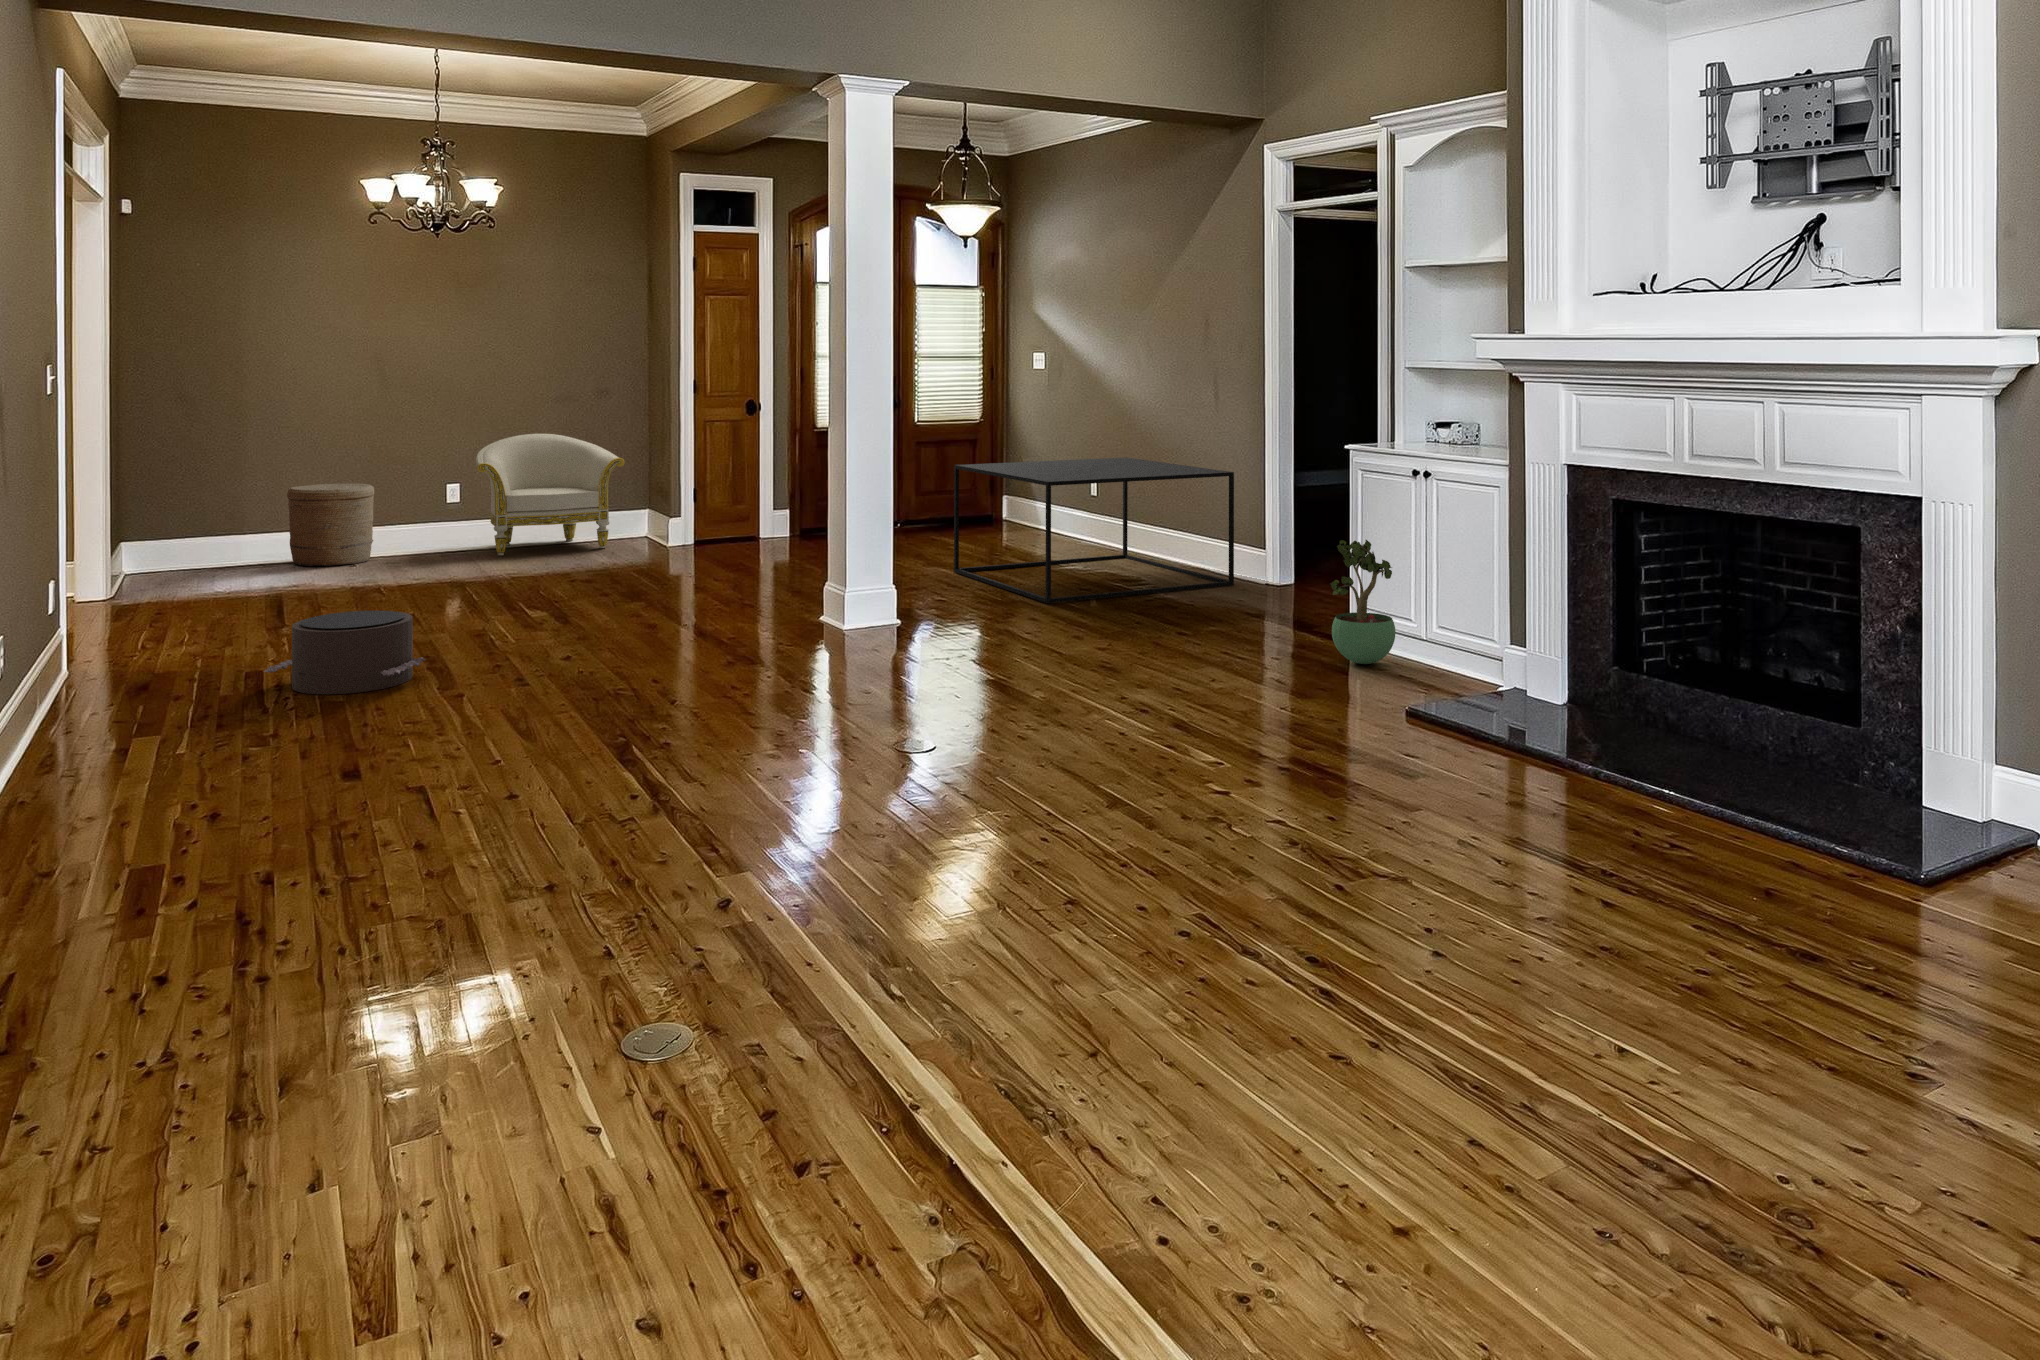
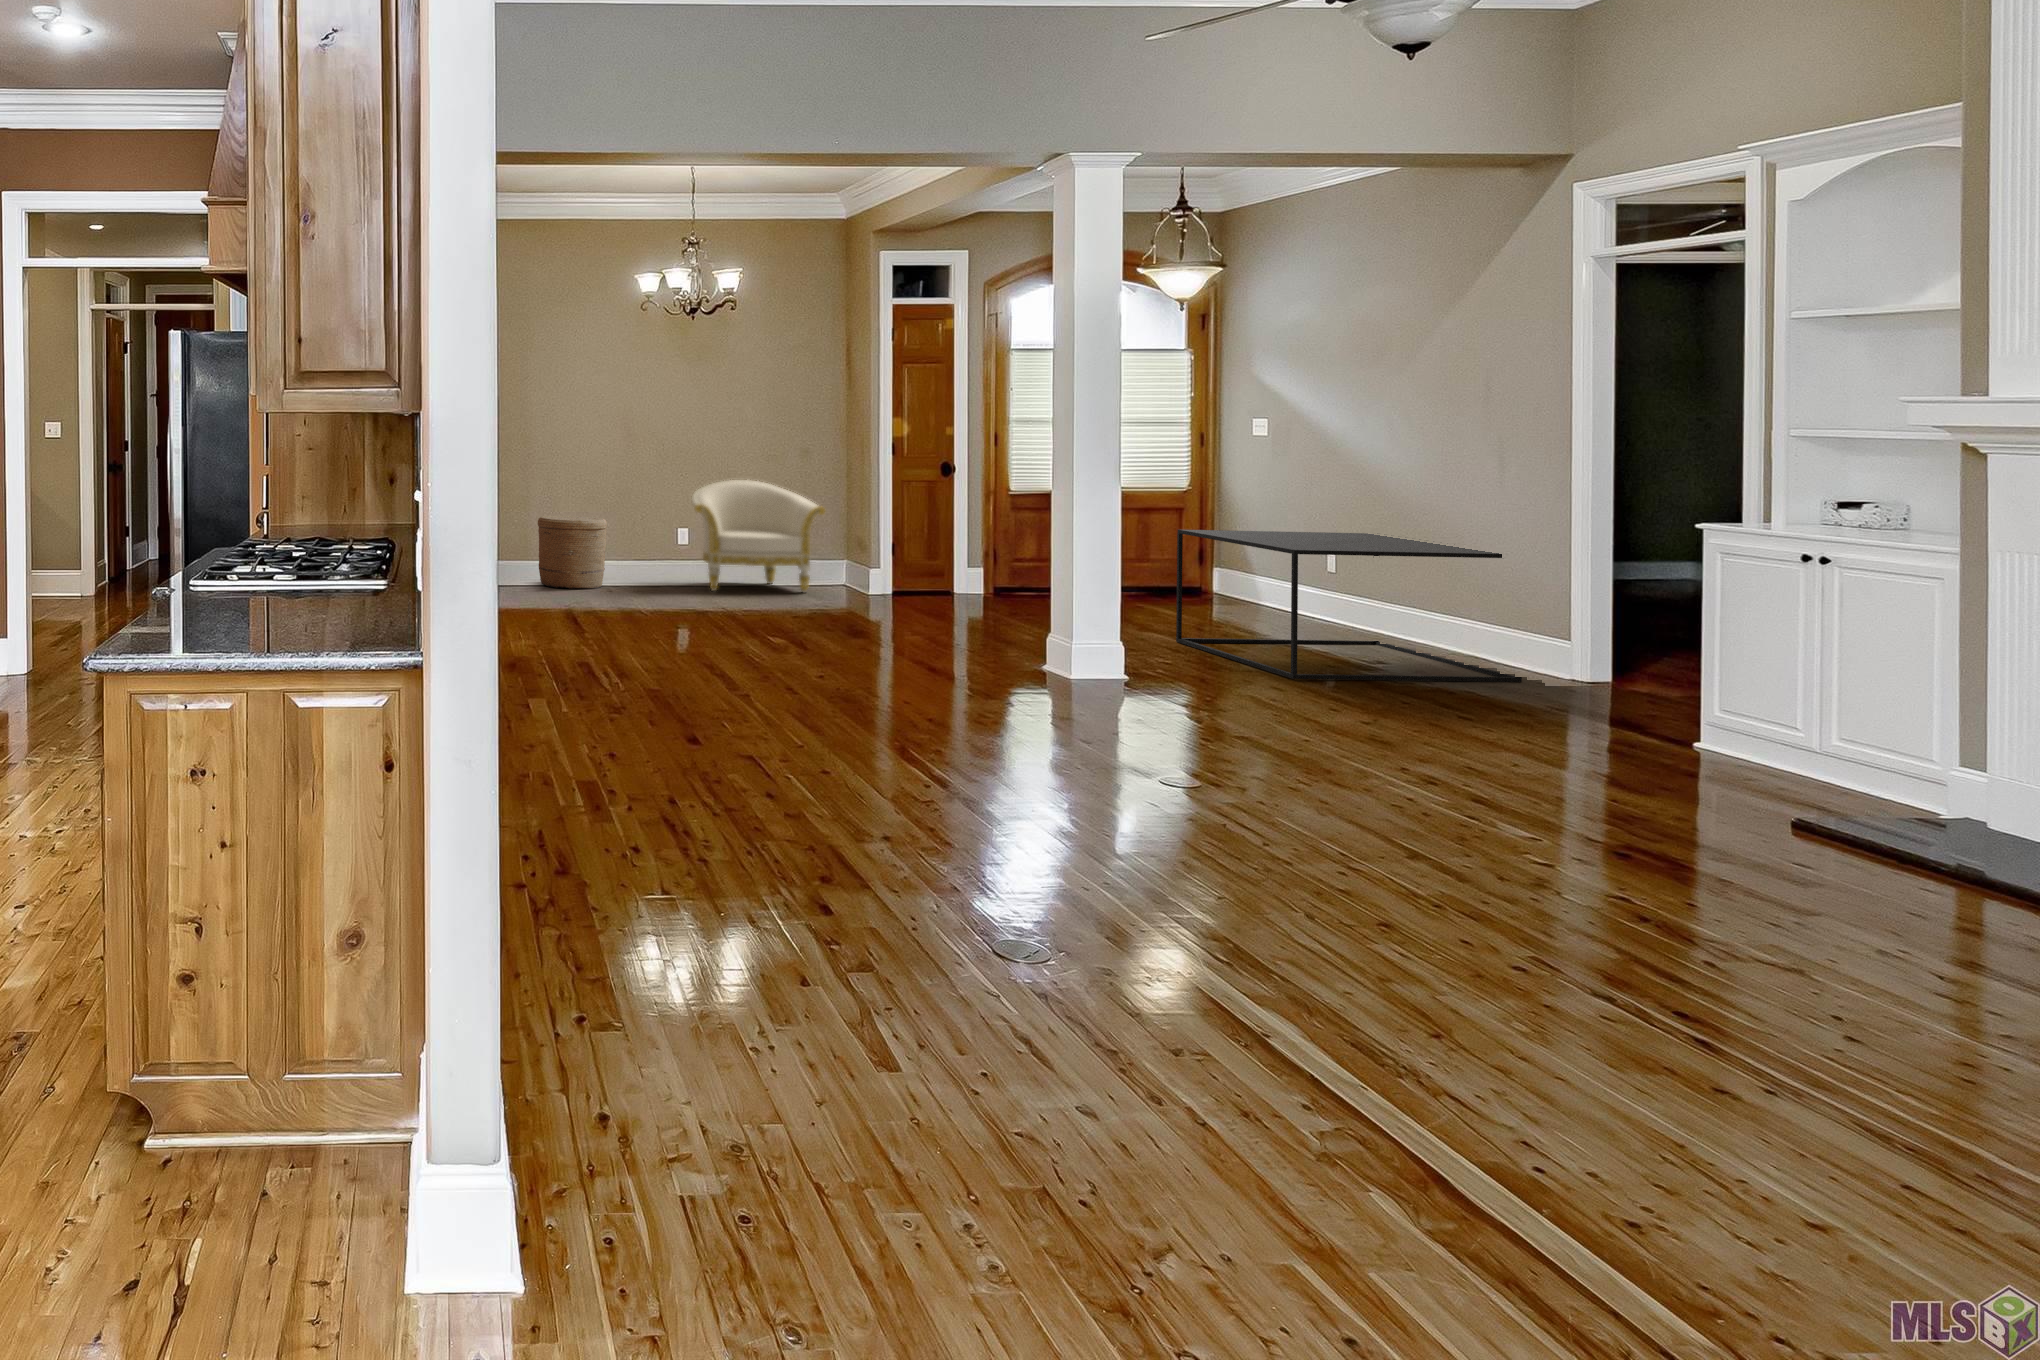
potted plant: present [1329,540,1396,664] -> none [1661,630,1753,773]
pouf: present [264,611,426,694] -> none [575,619,701,687]

